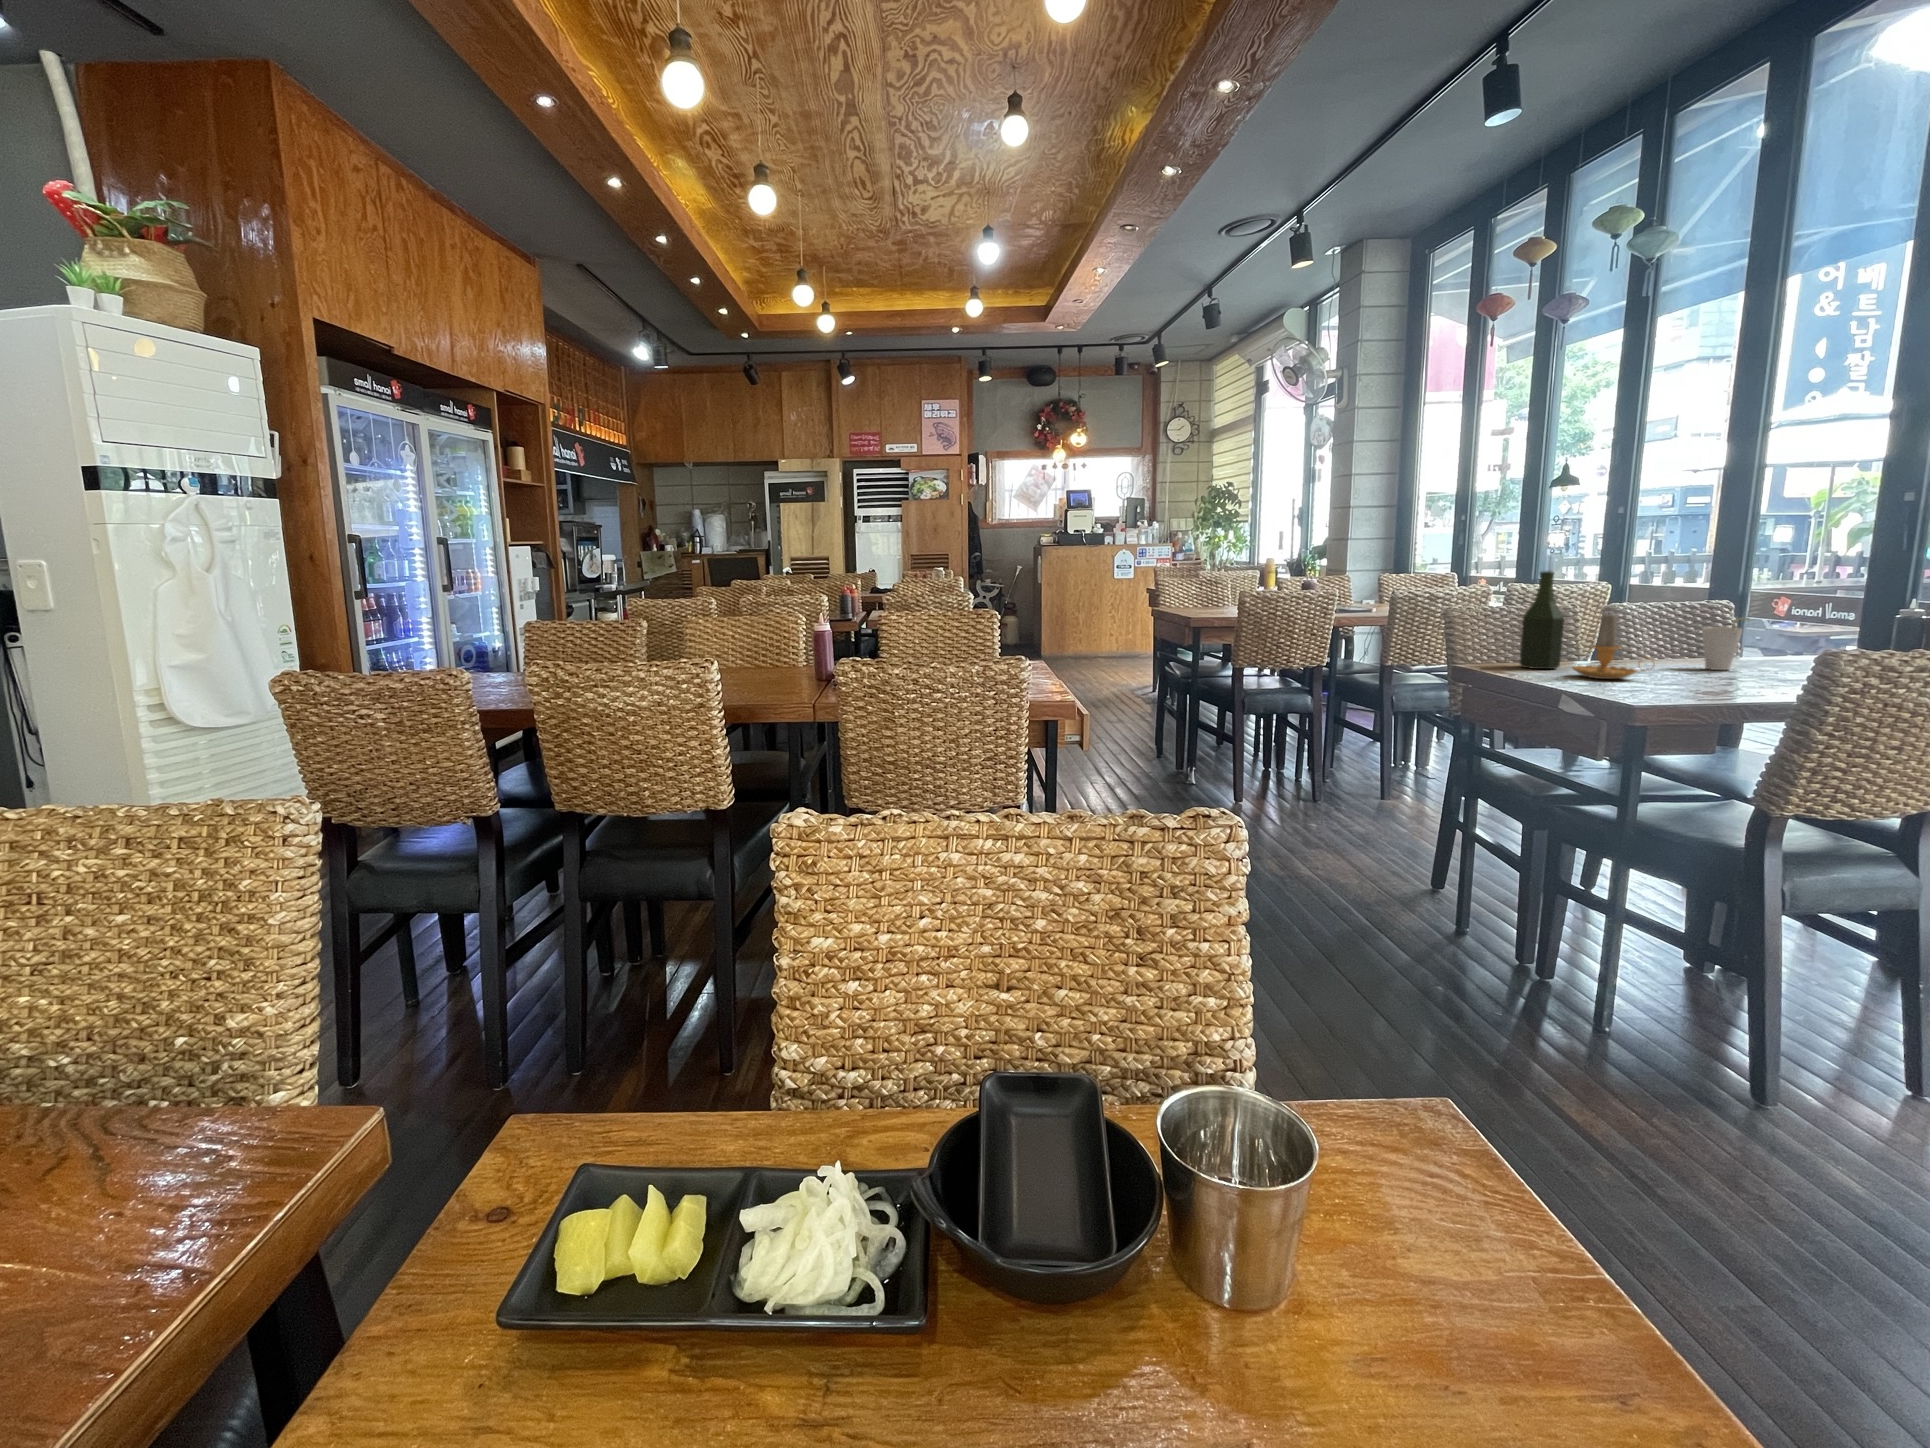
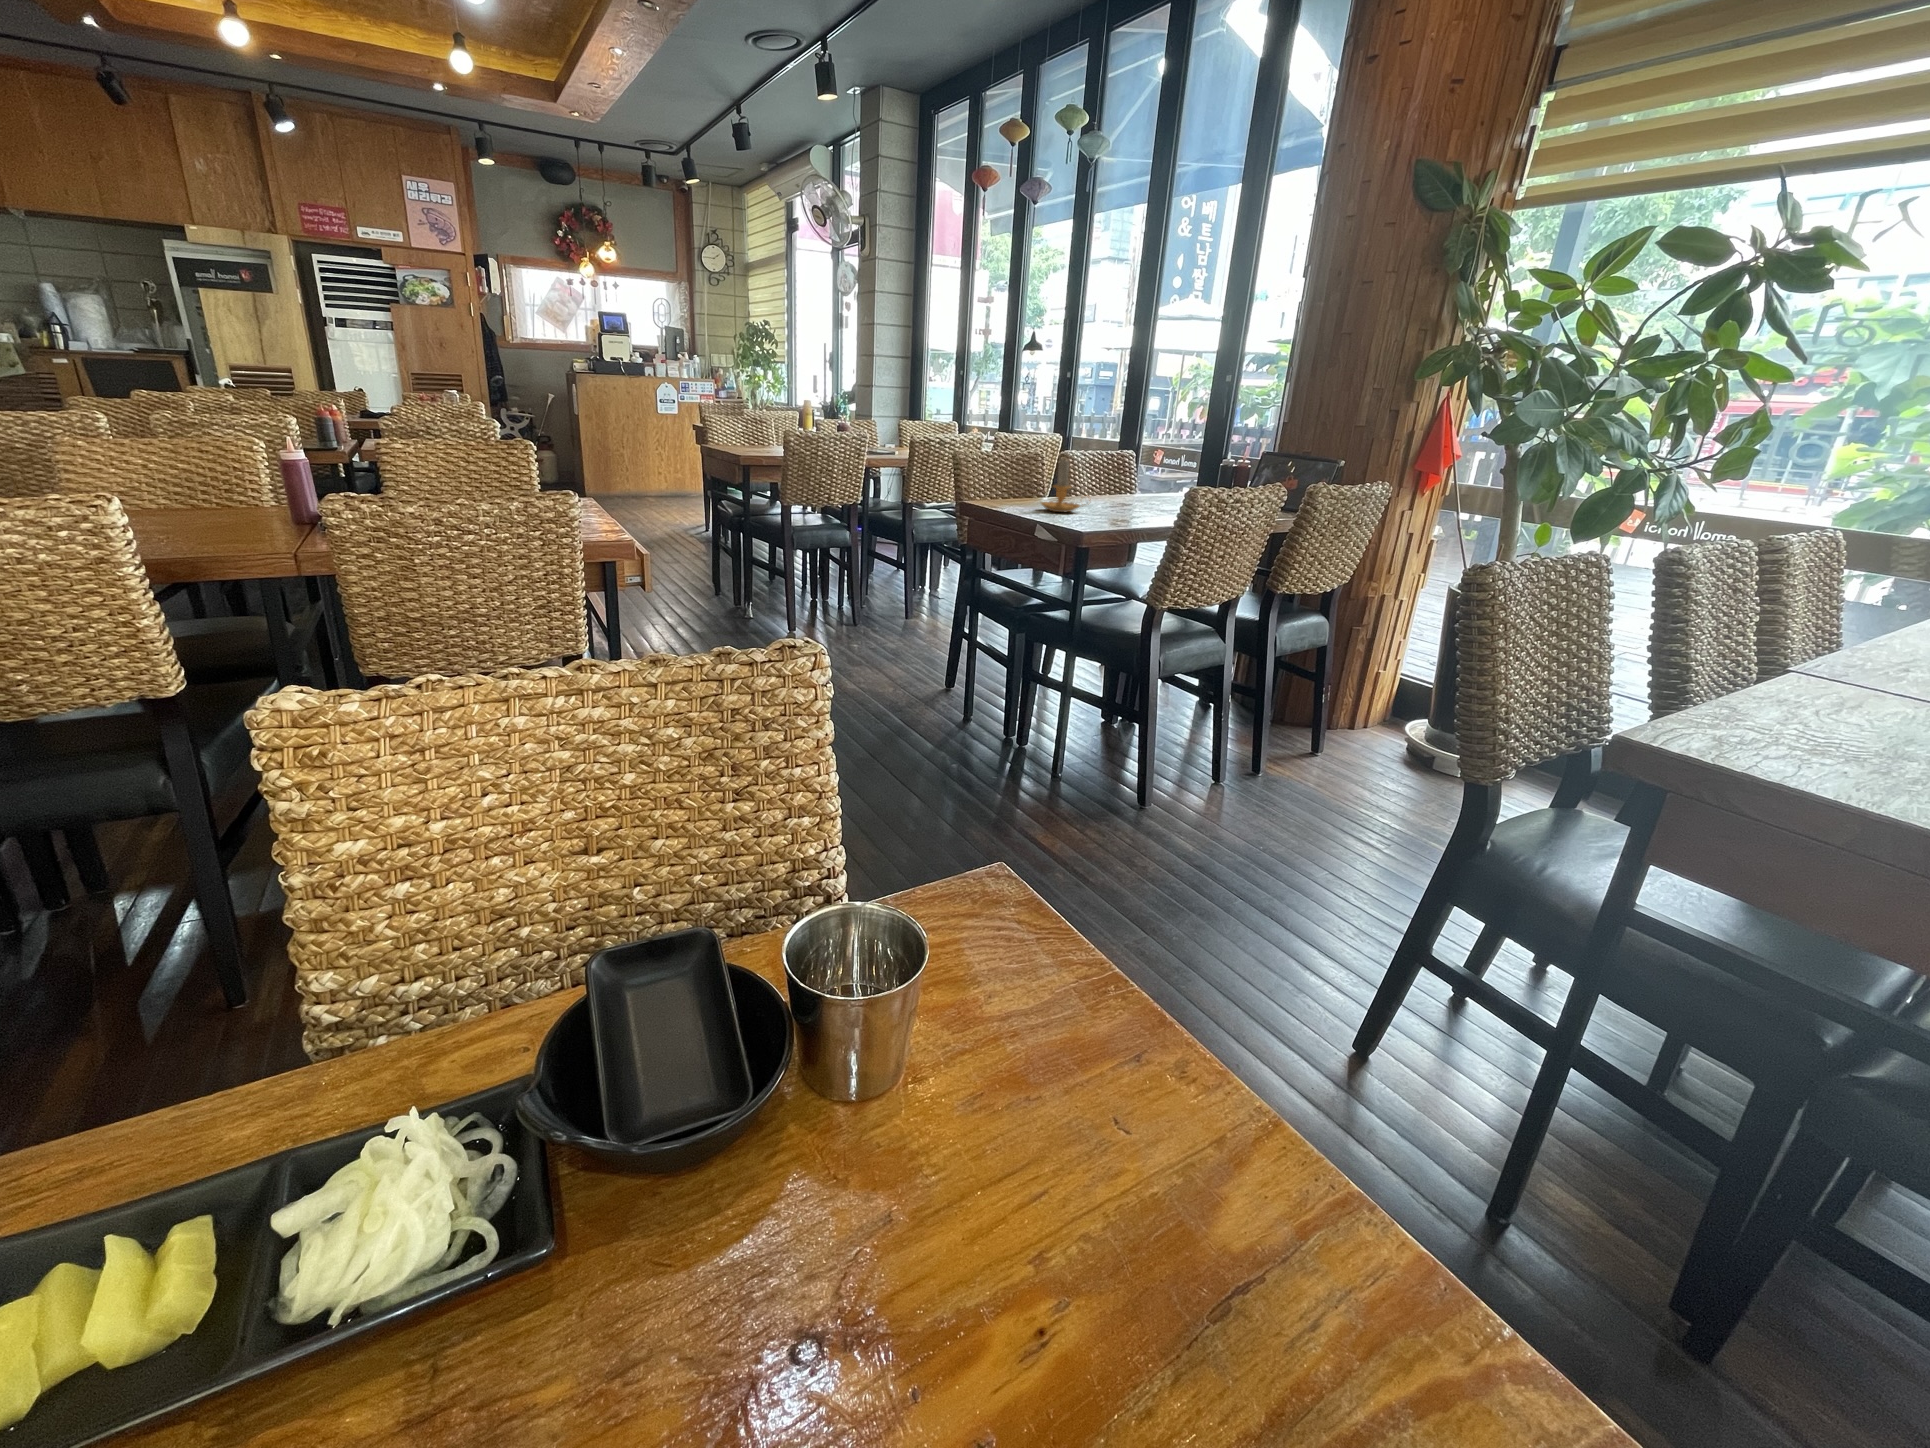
bottle: present [1520,571,1564,669] -> none [1006,423,1036,505]
cup: present [1702,618,1748,670] -> none [1116,465,1143,505]

